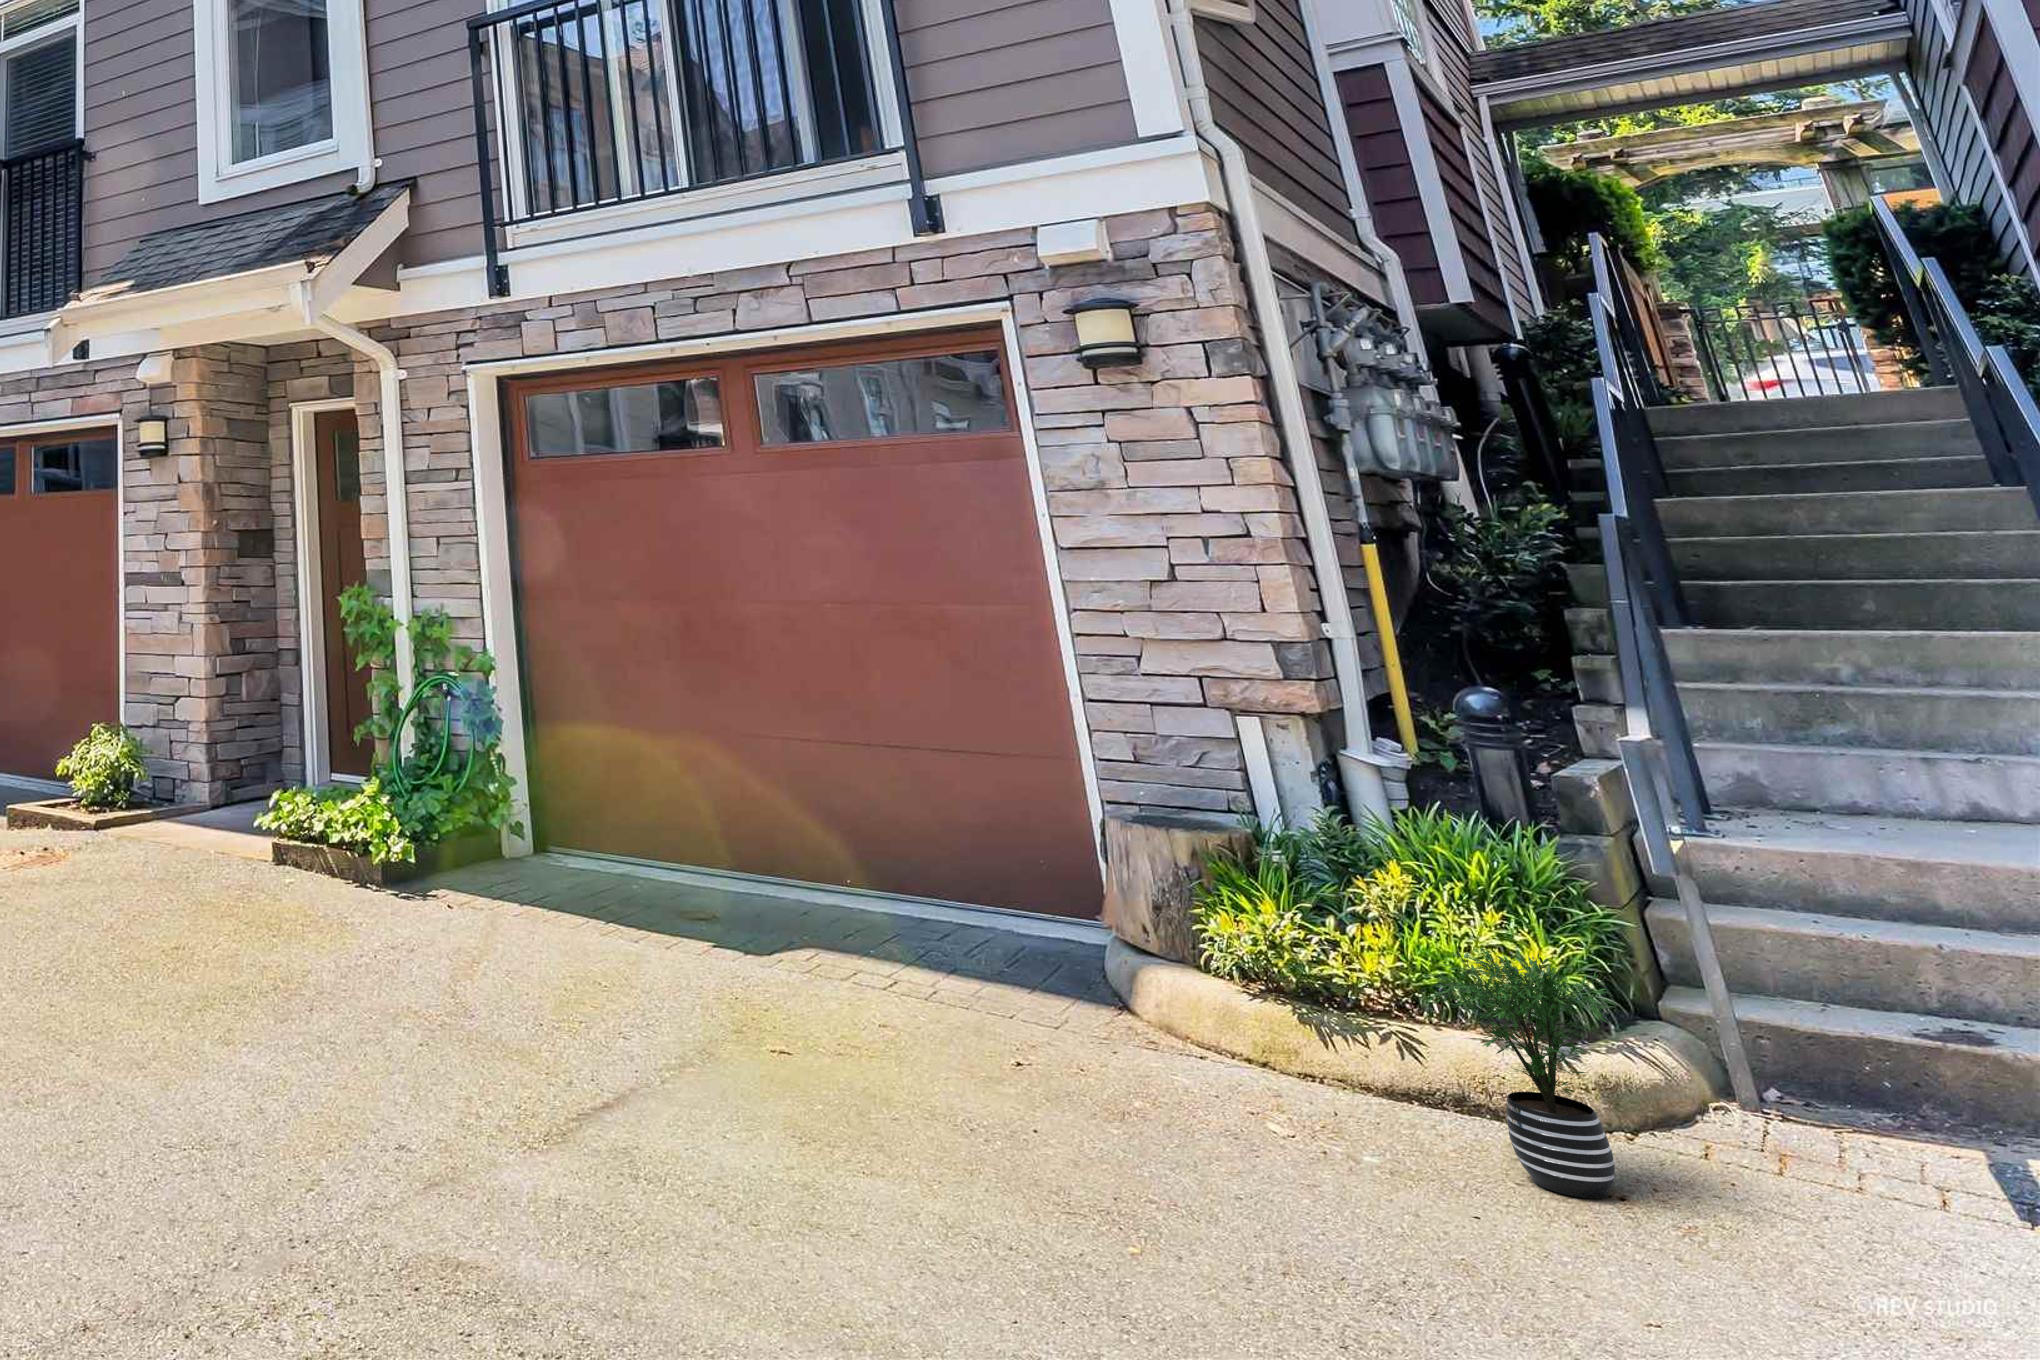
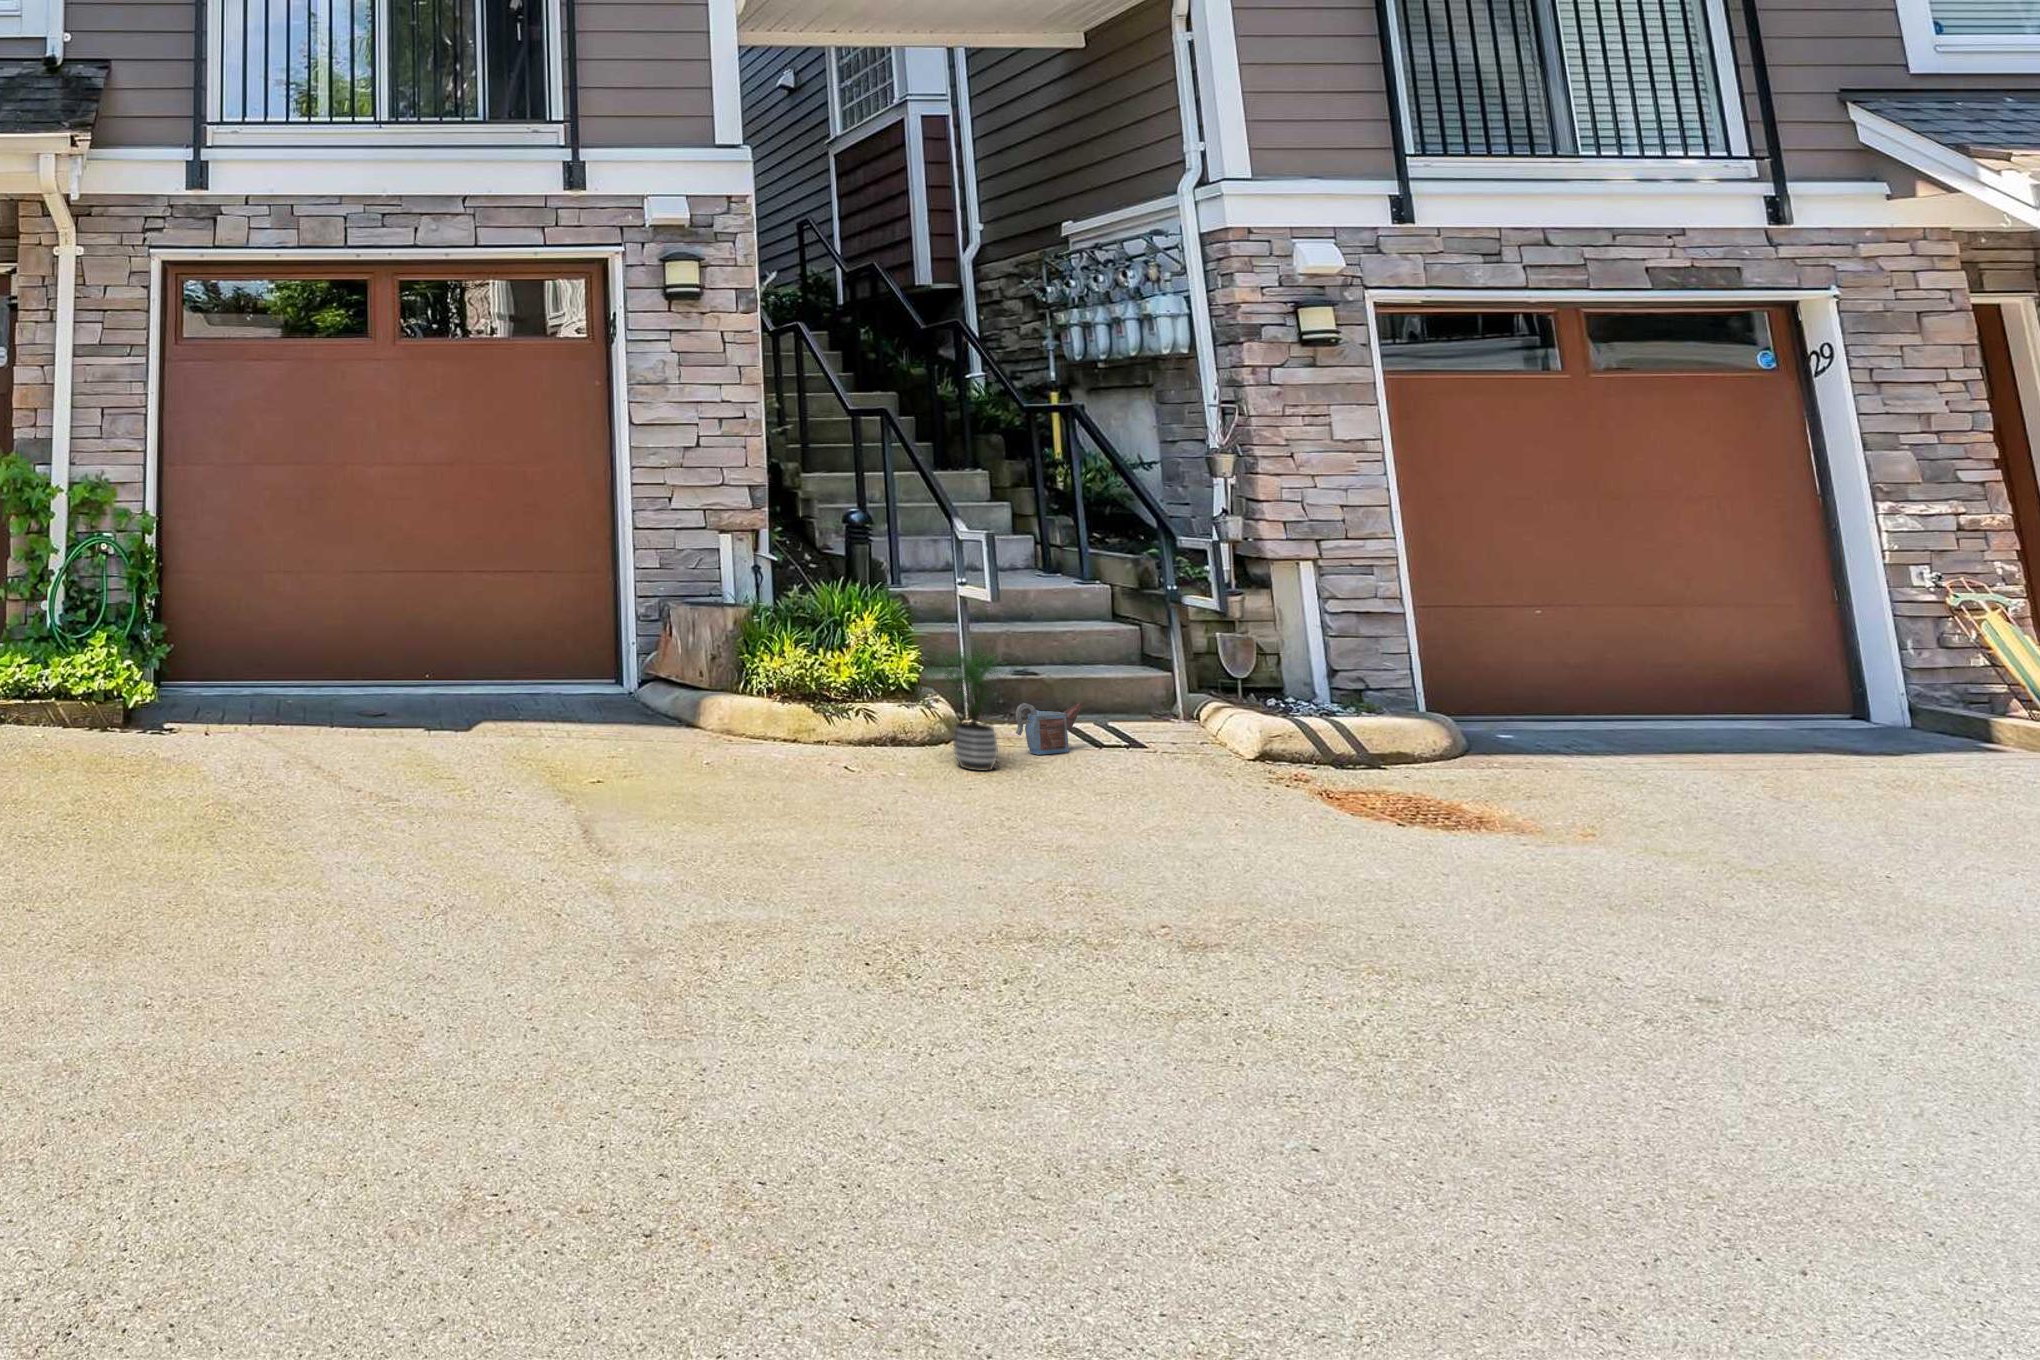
watering can: none [1701,1082,1926,1210] -> present [1016,702,1082,755]

